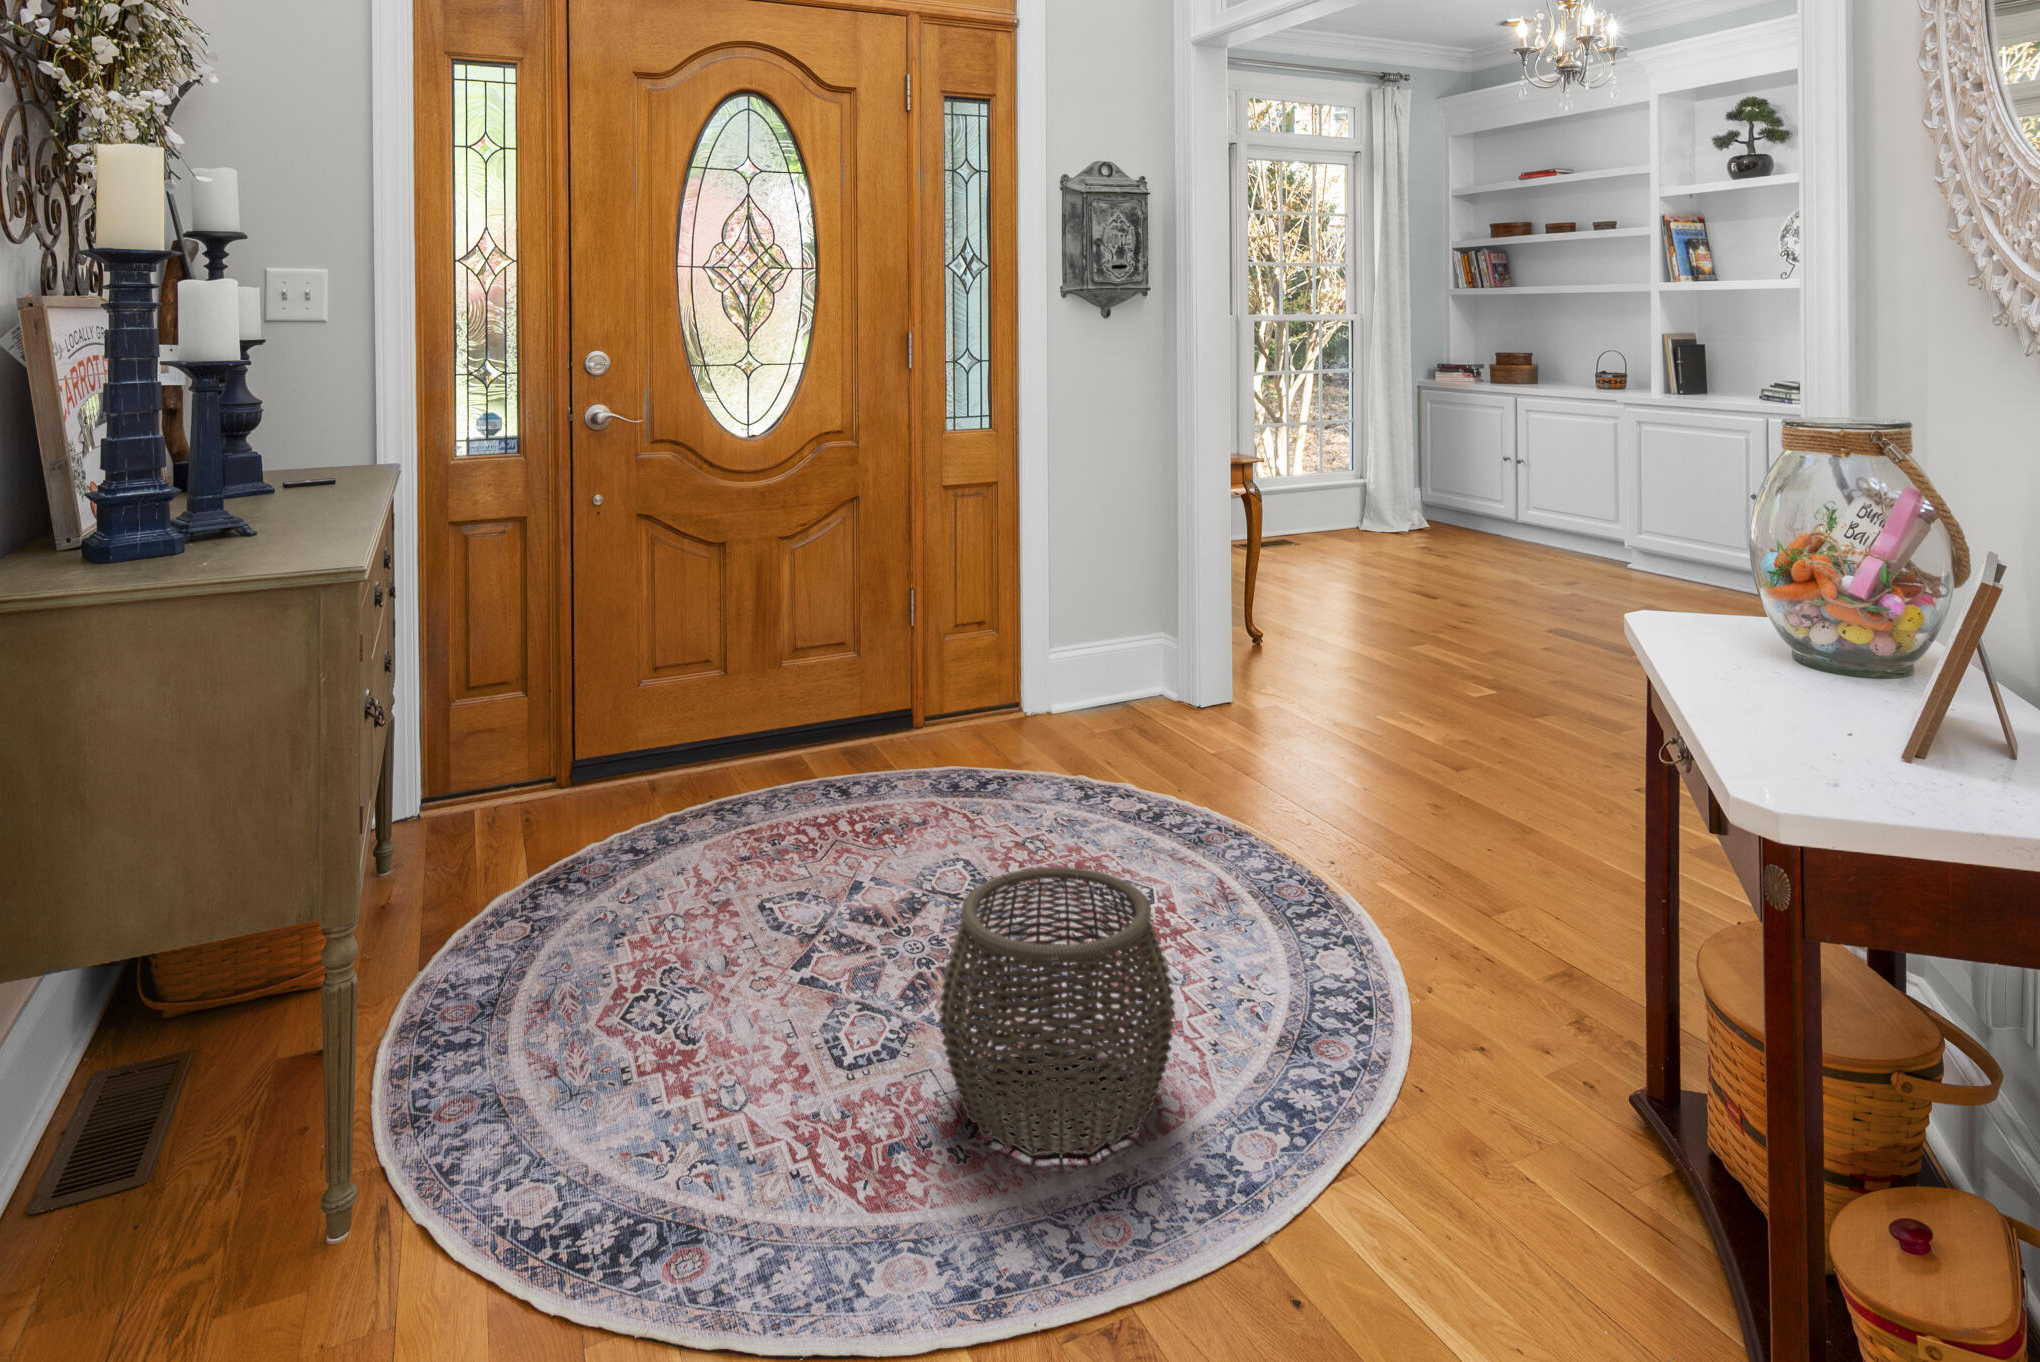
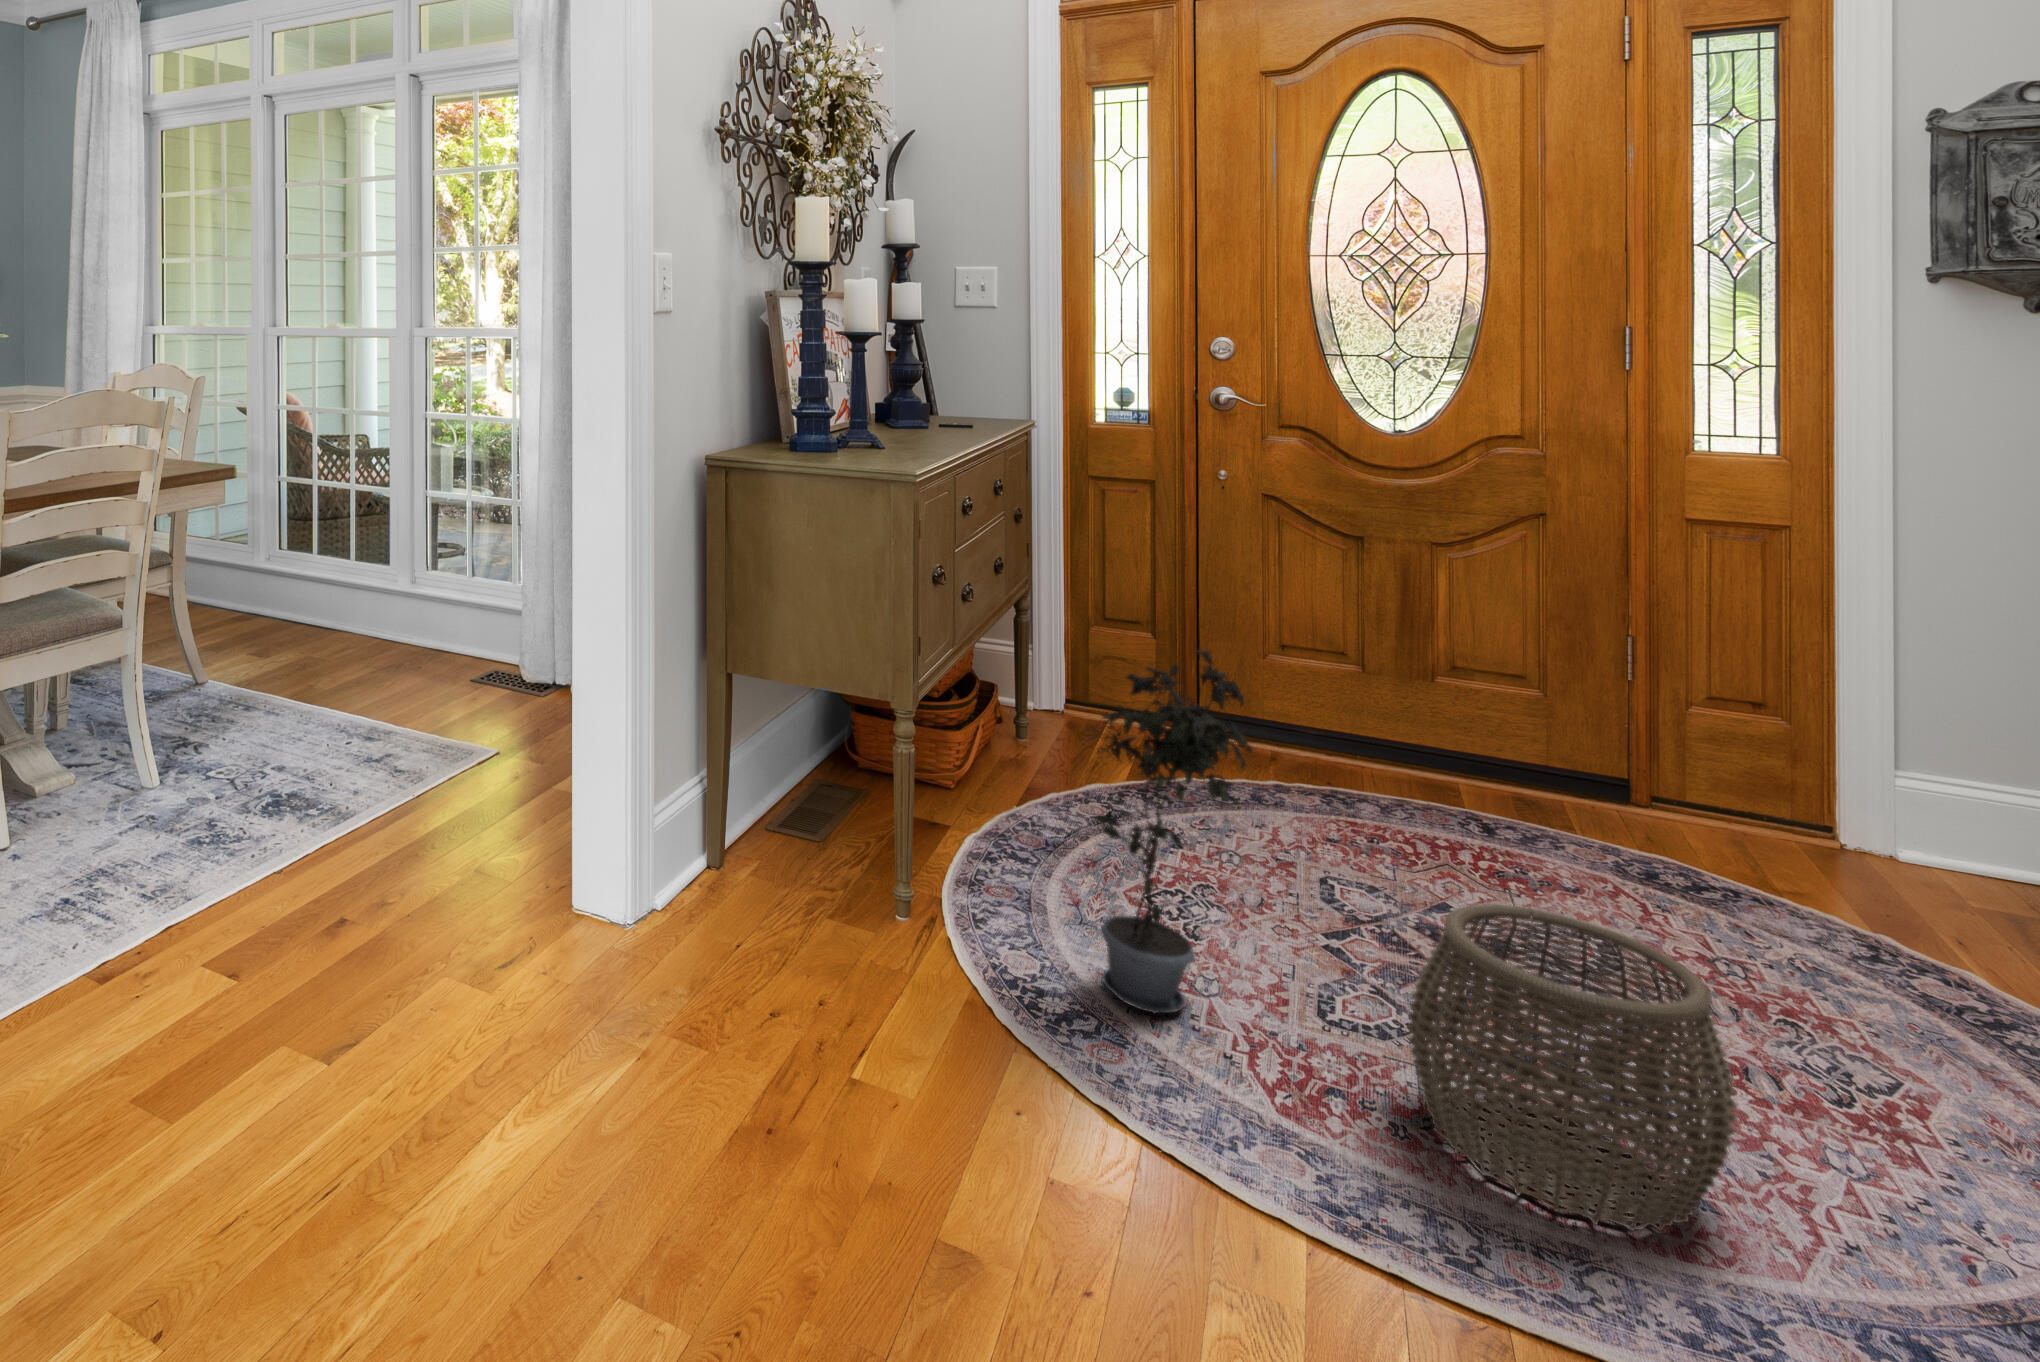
potted plant: none [588,719,799,1176] -> present [1089,650,1256,1015]

